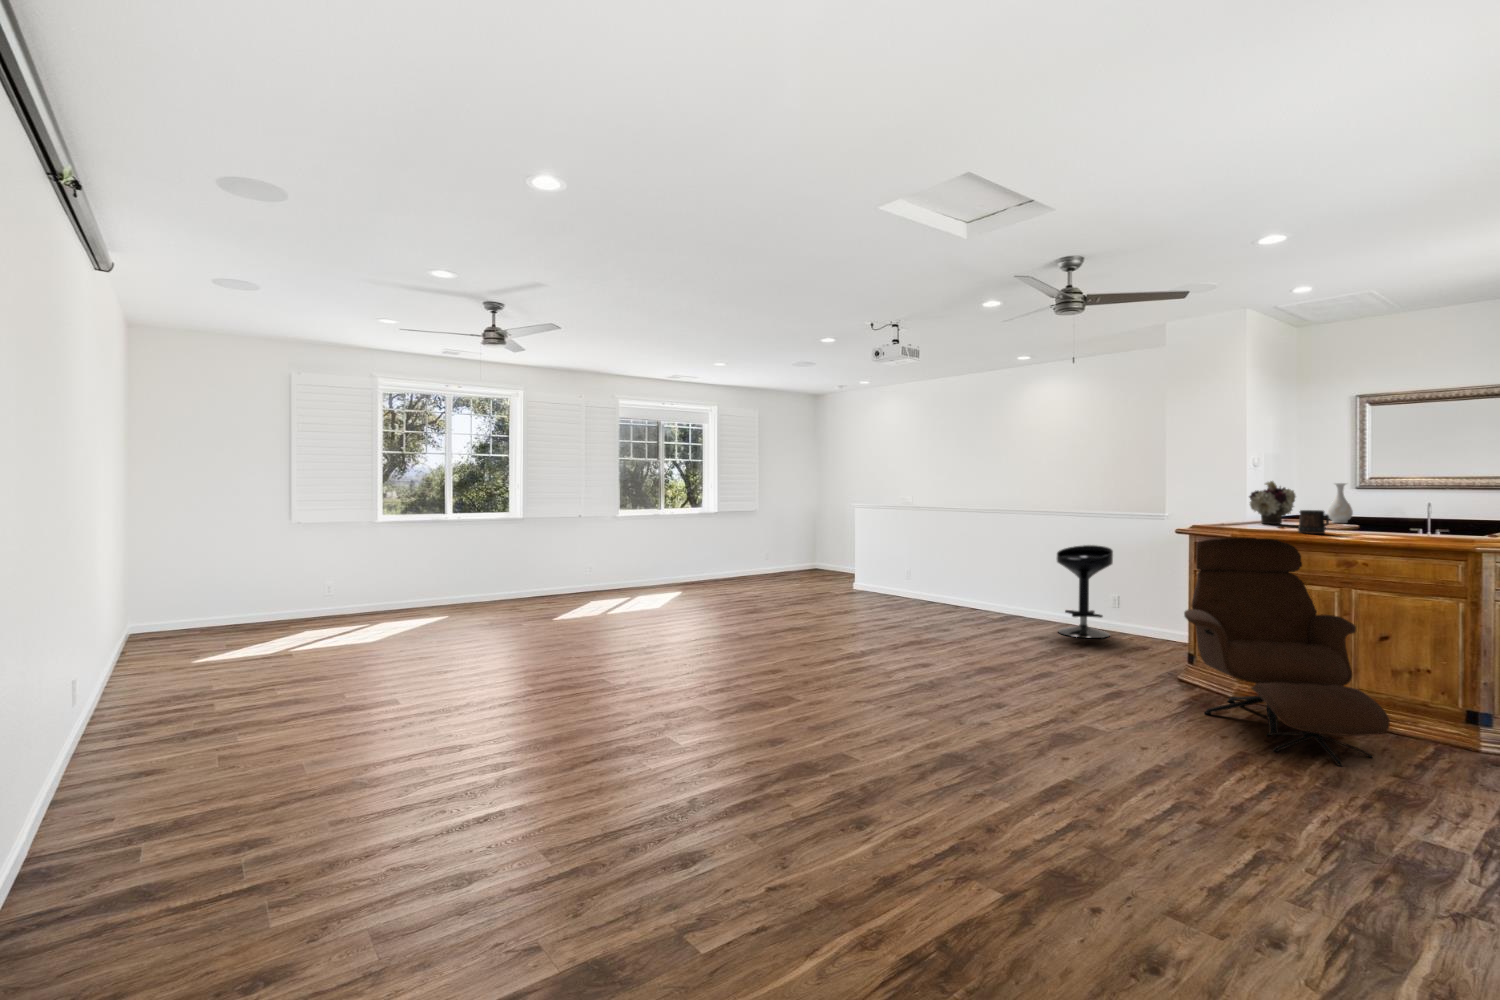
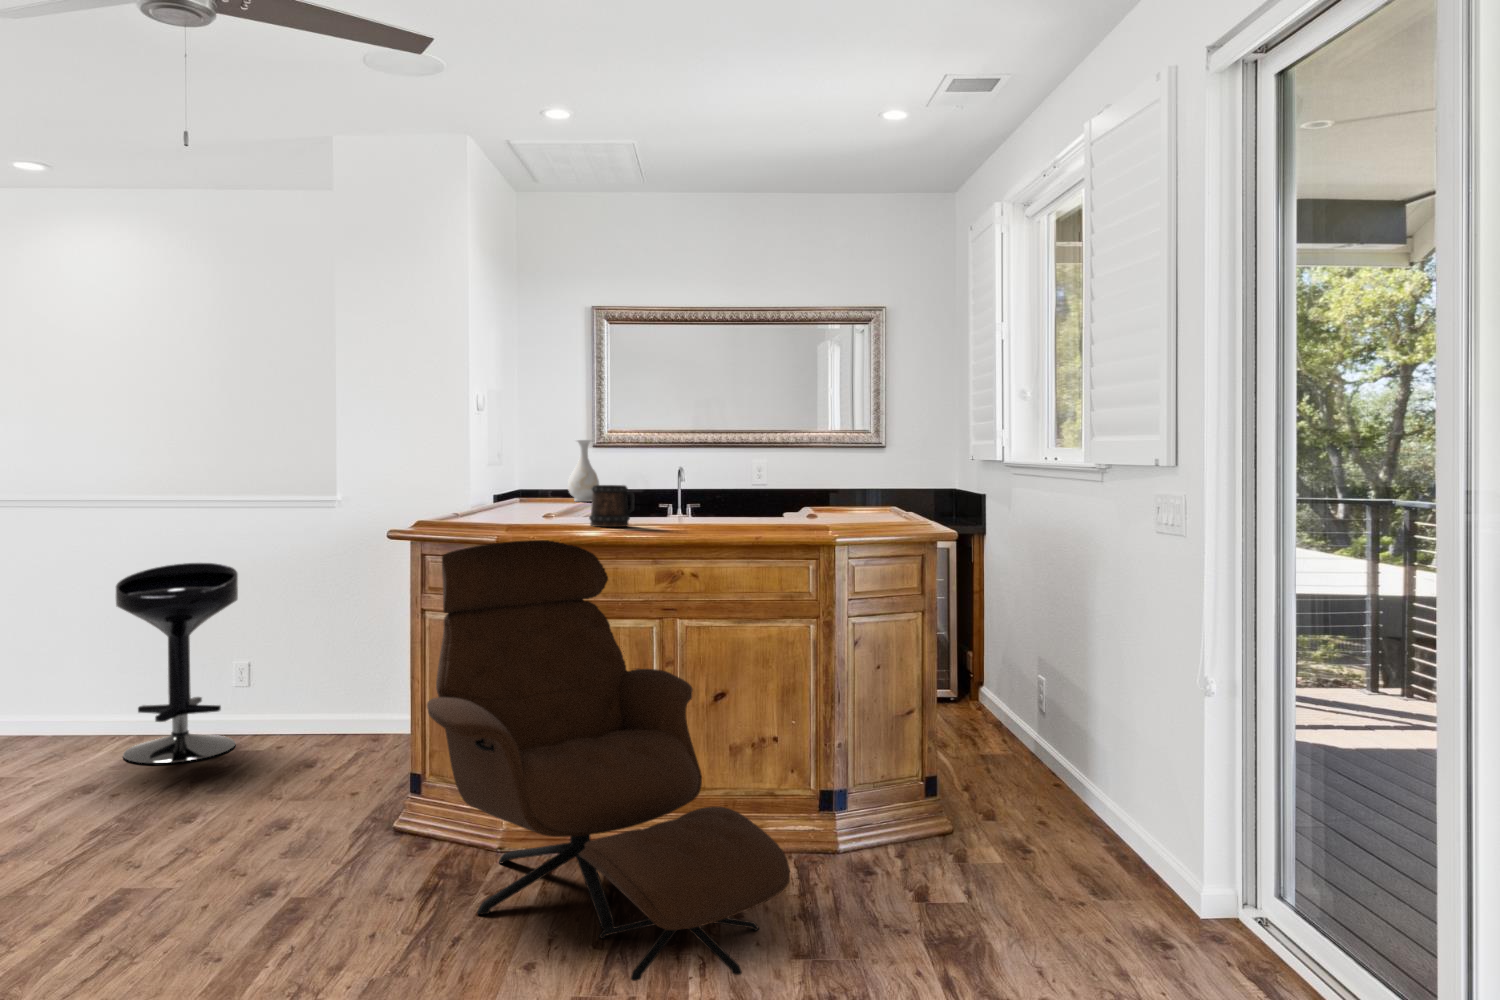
flower arrangement: present [1249,481,1296,524] -> none [483,433,551,509]

